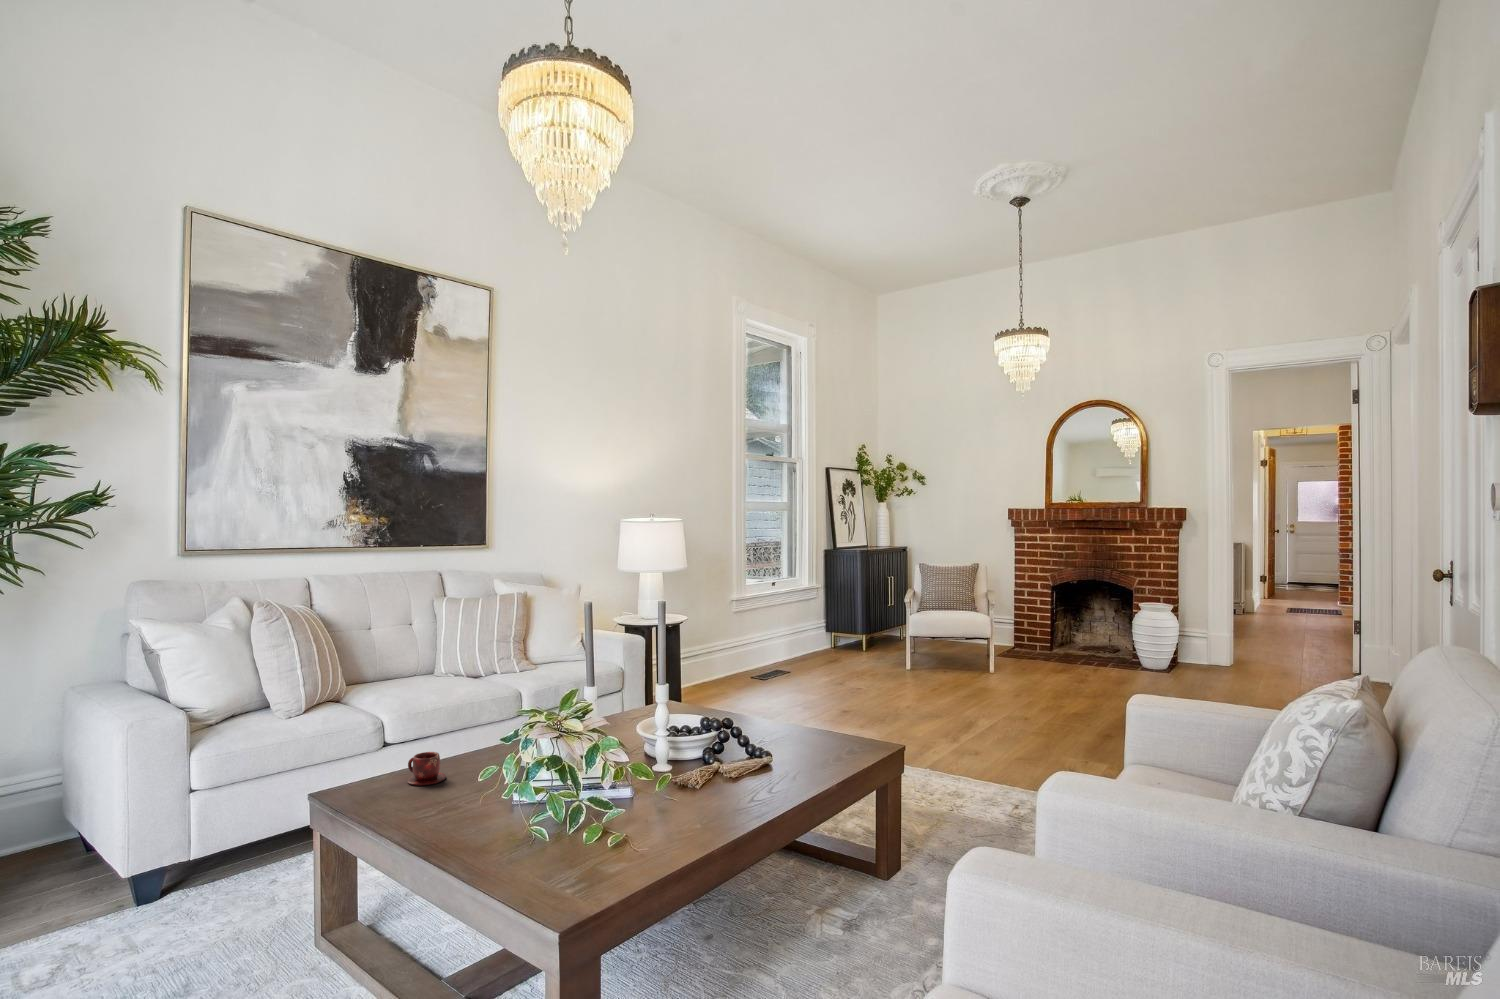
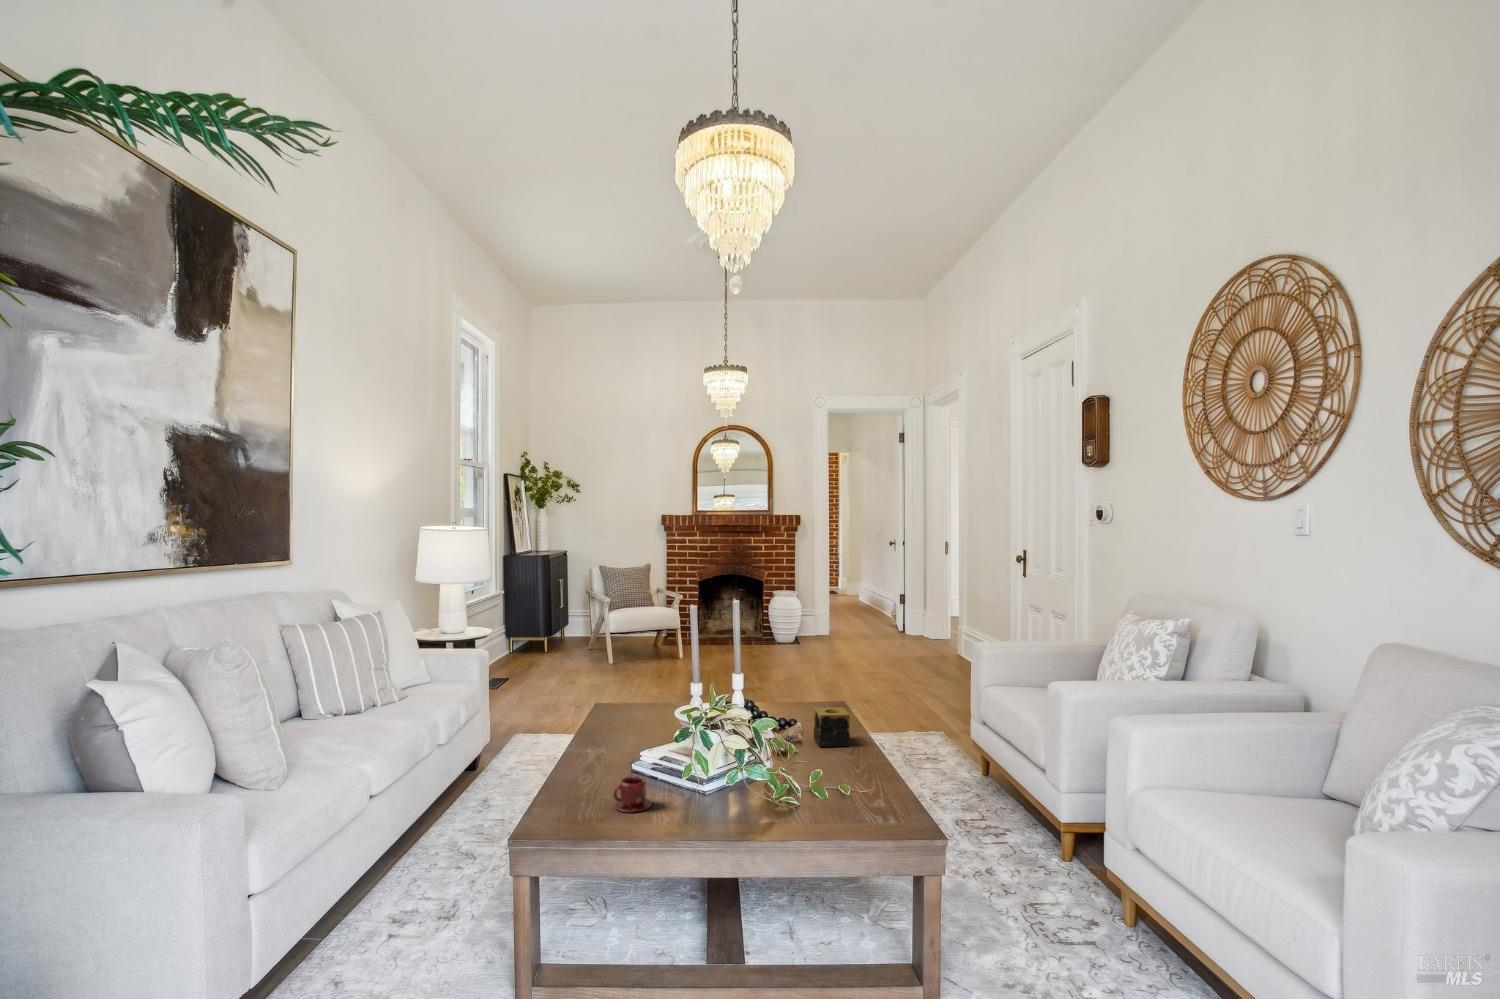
candle: none [693,726,743,775] -> present [814,707,850,747]

